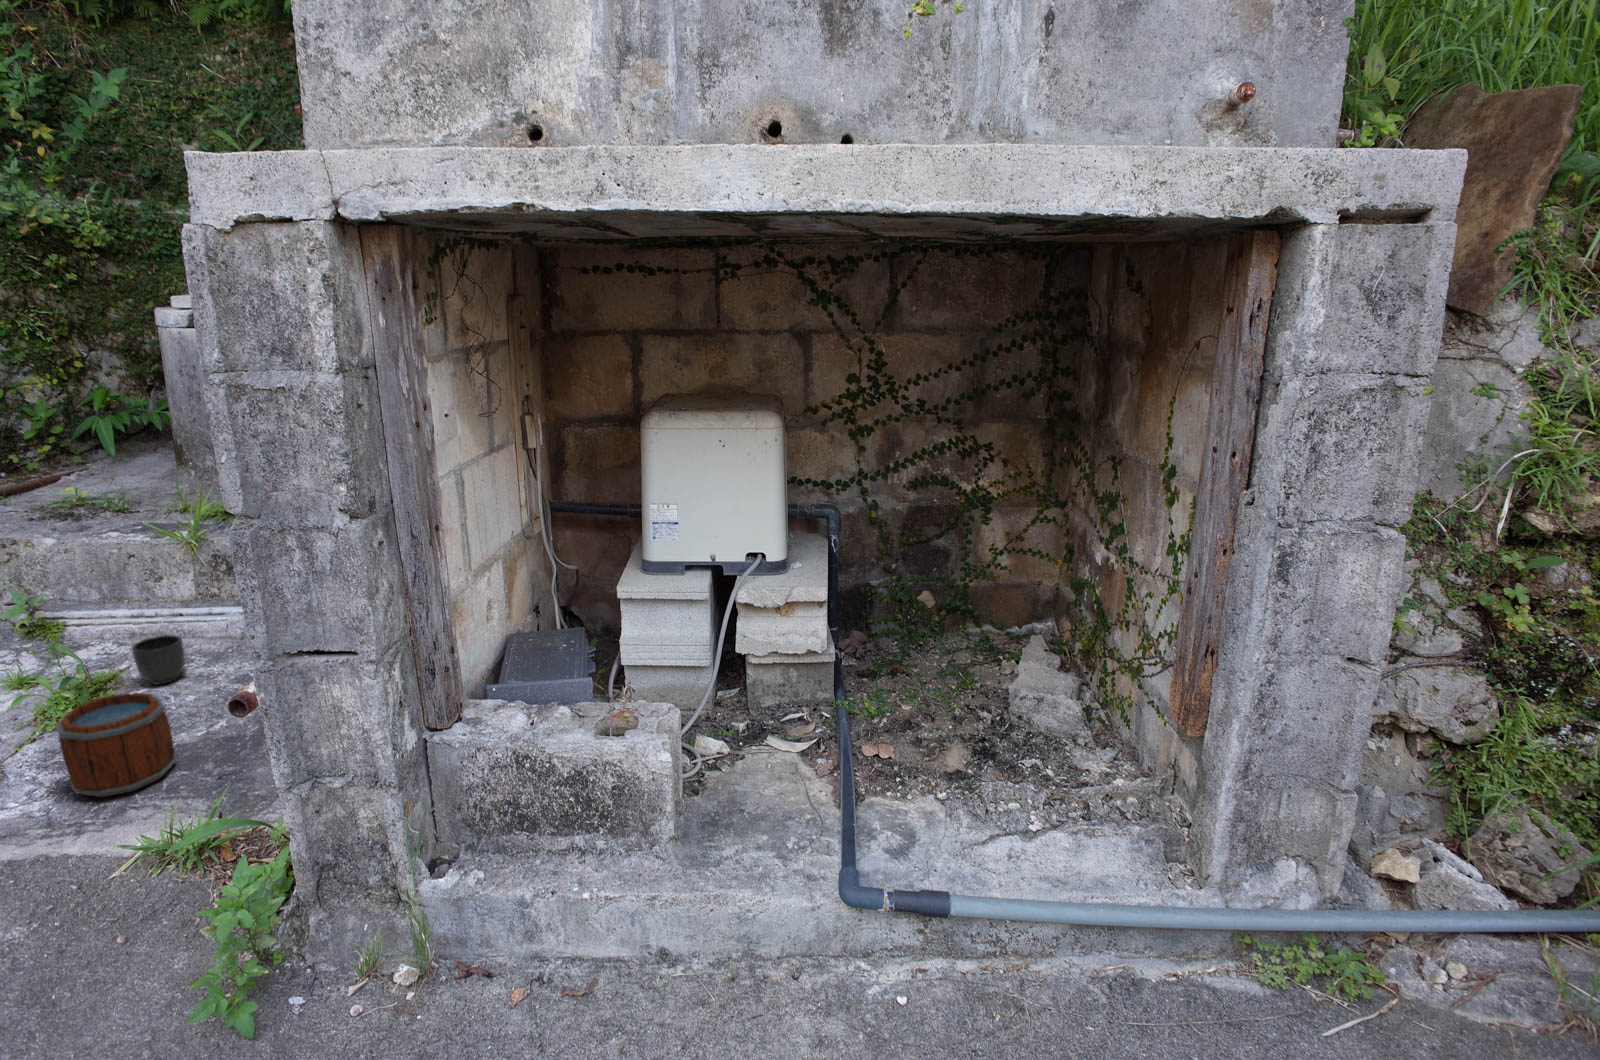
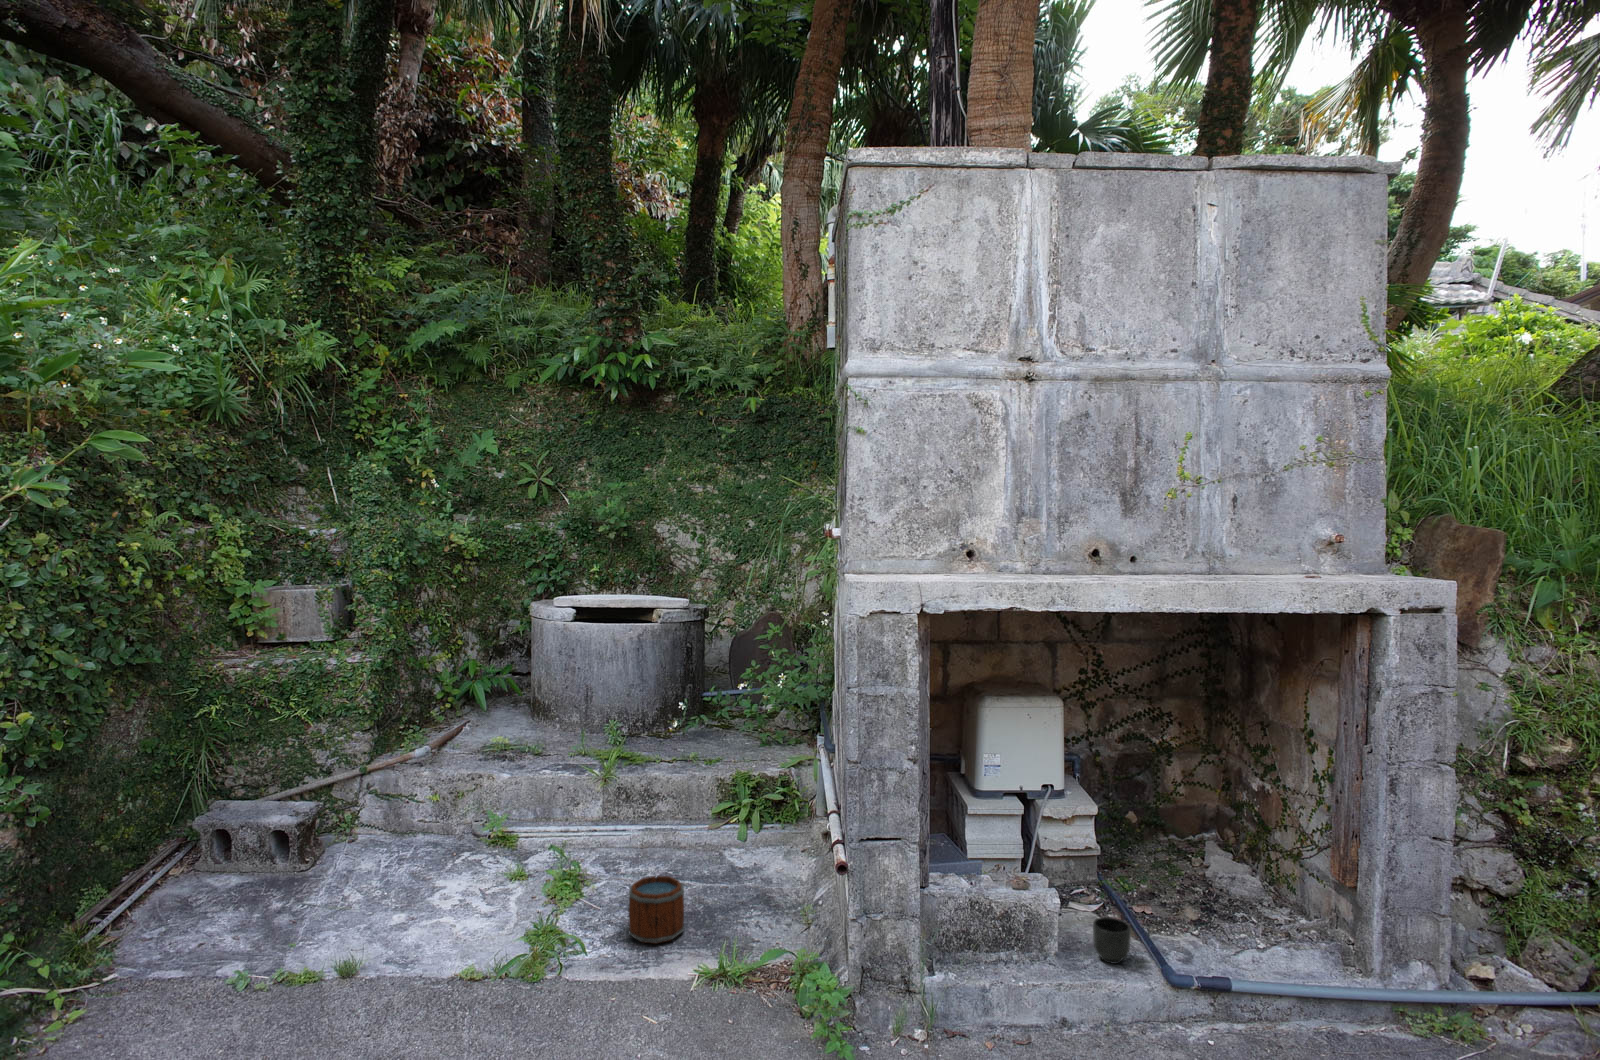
planter: present [132,635,185,685] -> present [1093,917,1131,964]

